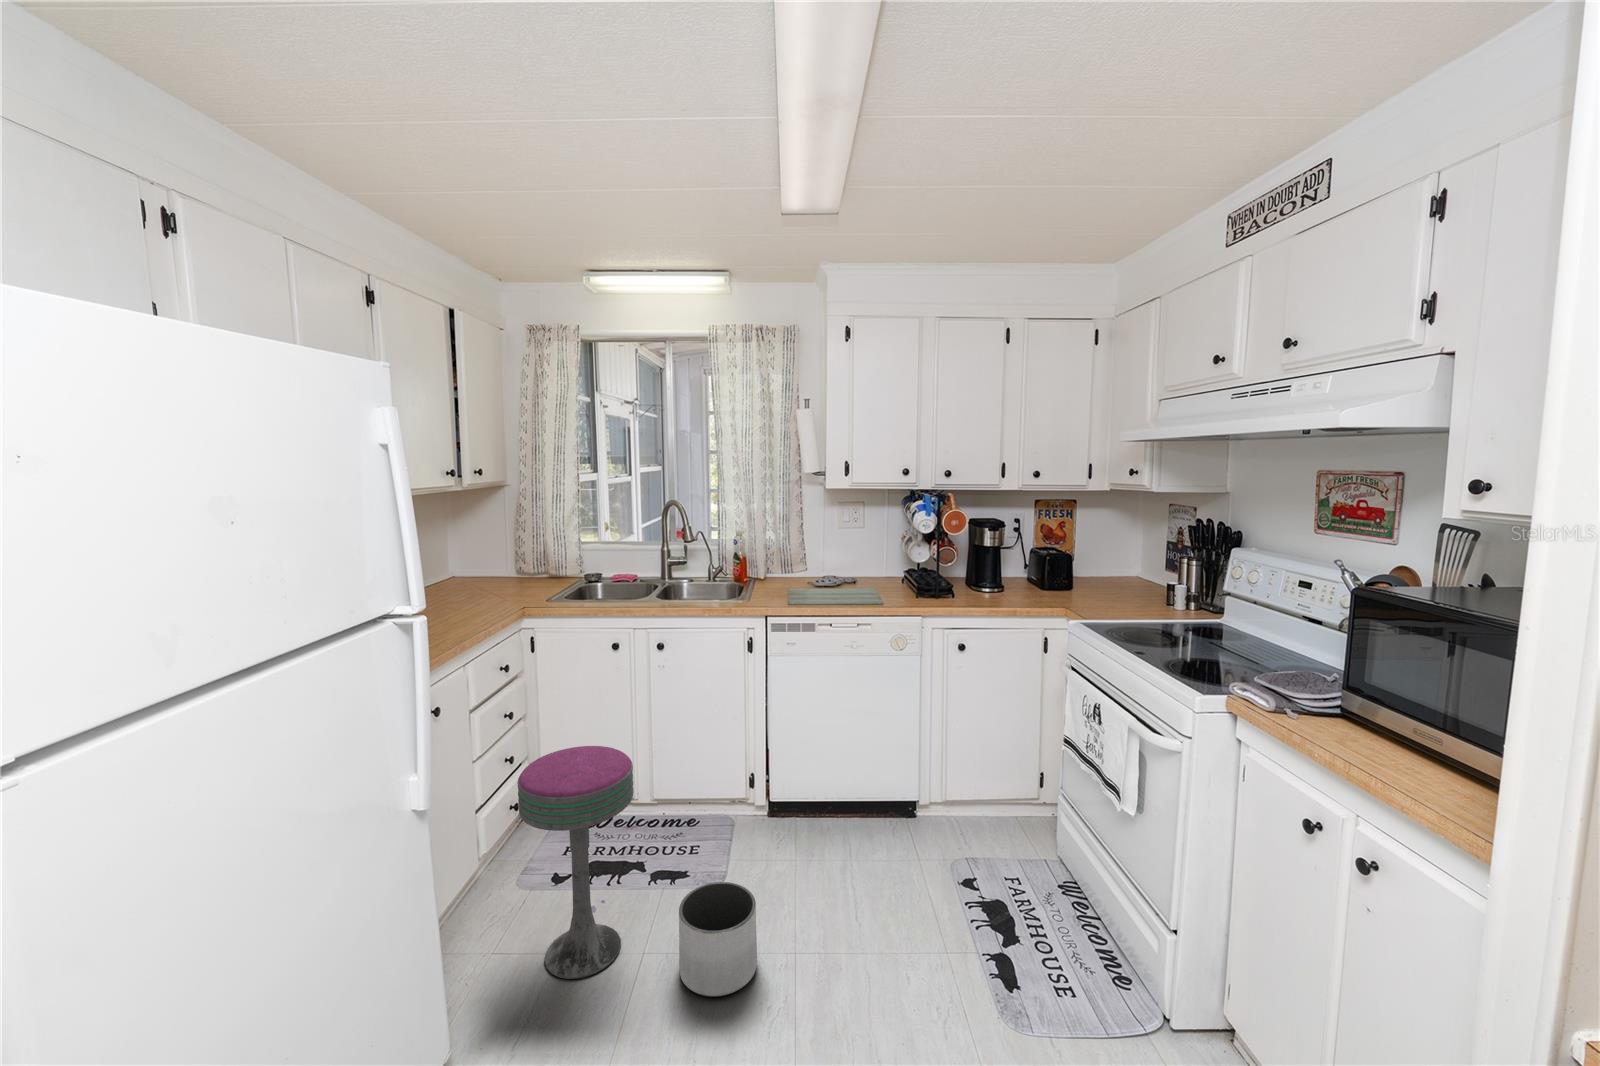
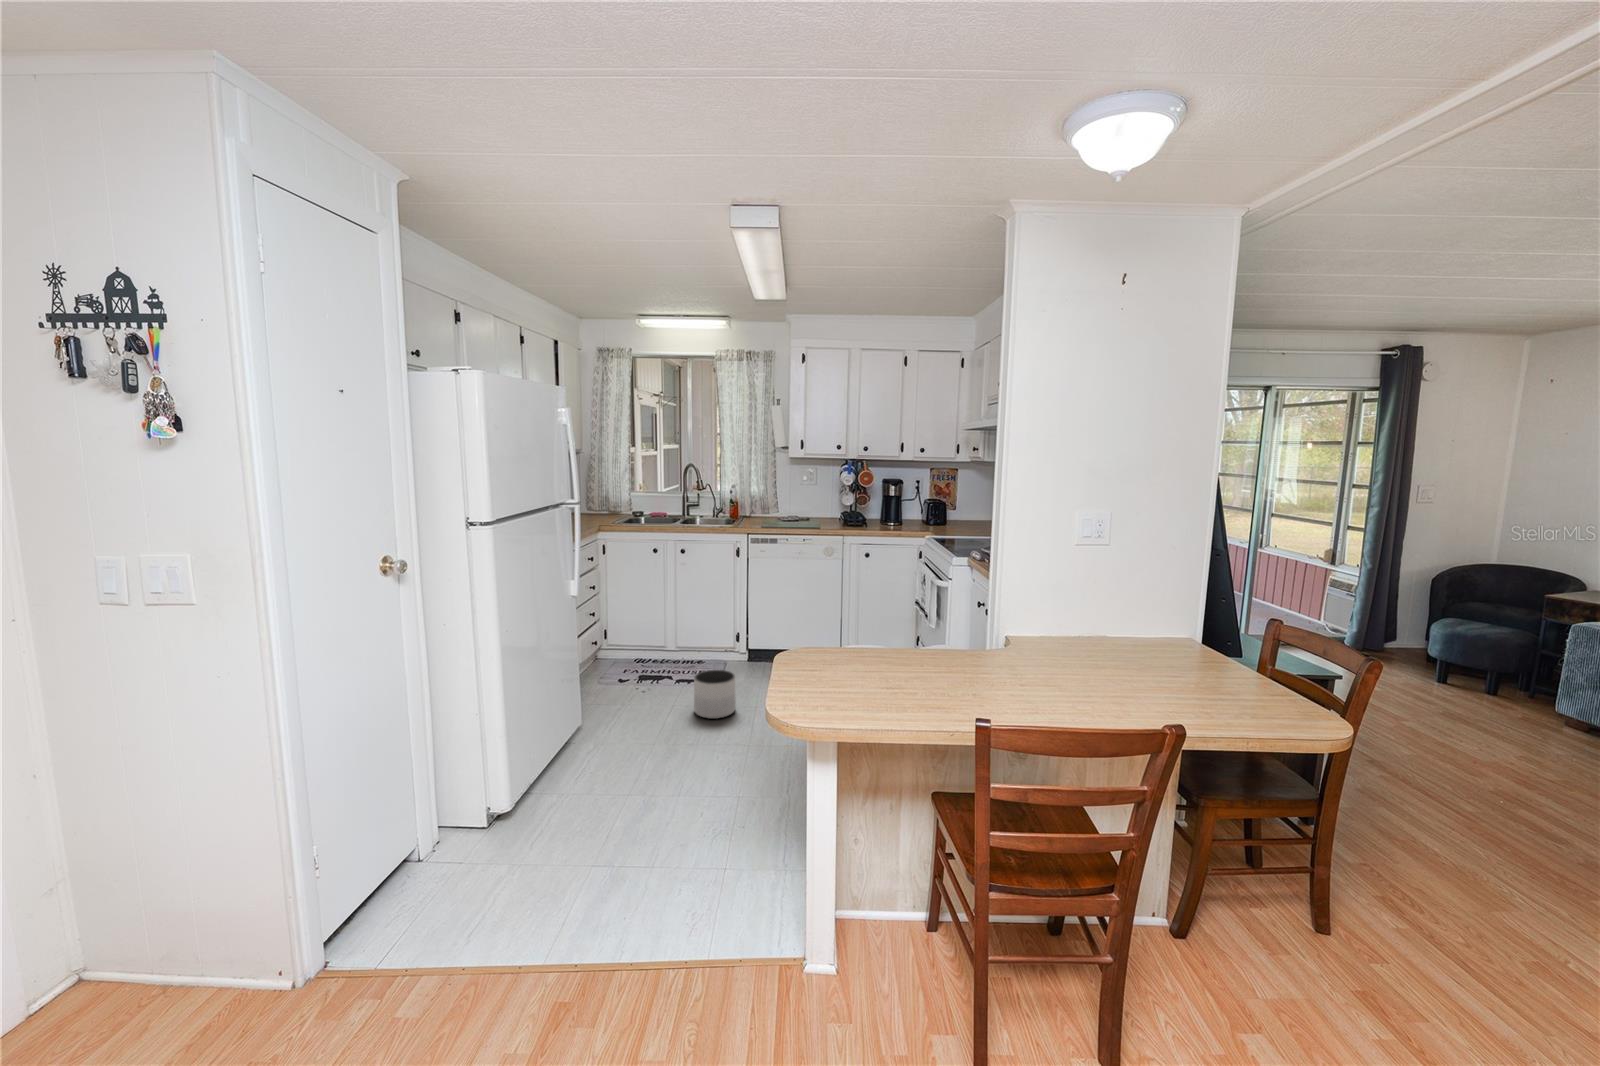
bar stool: present [517,746,634,979] -> none [609,596,669,713]

